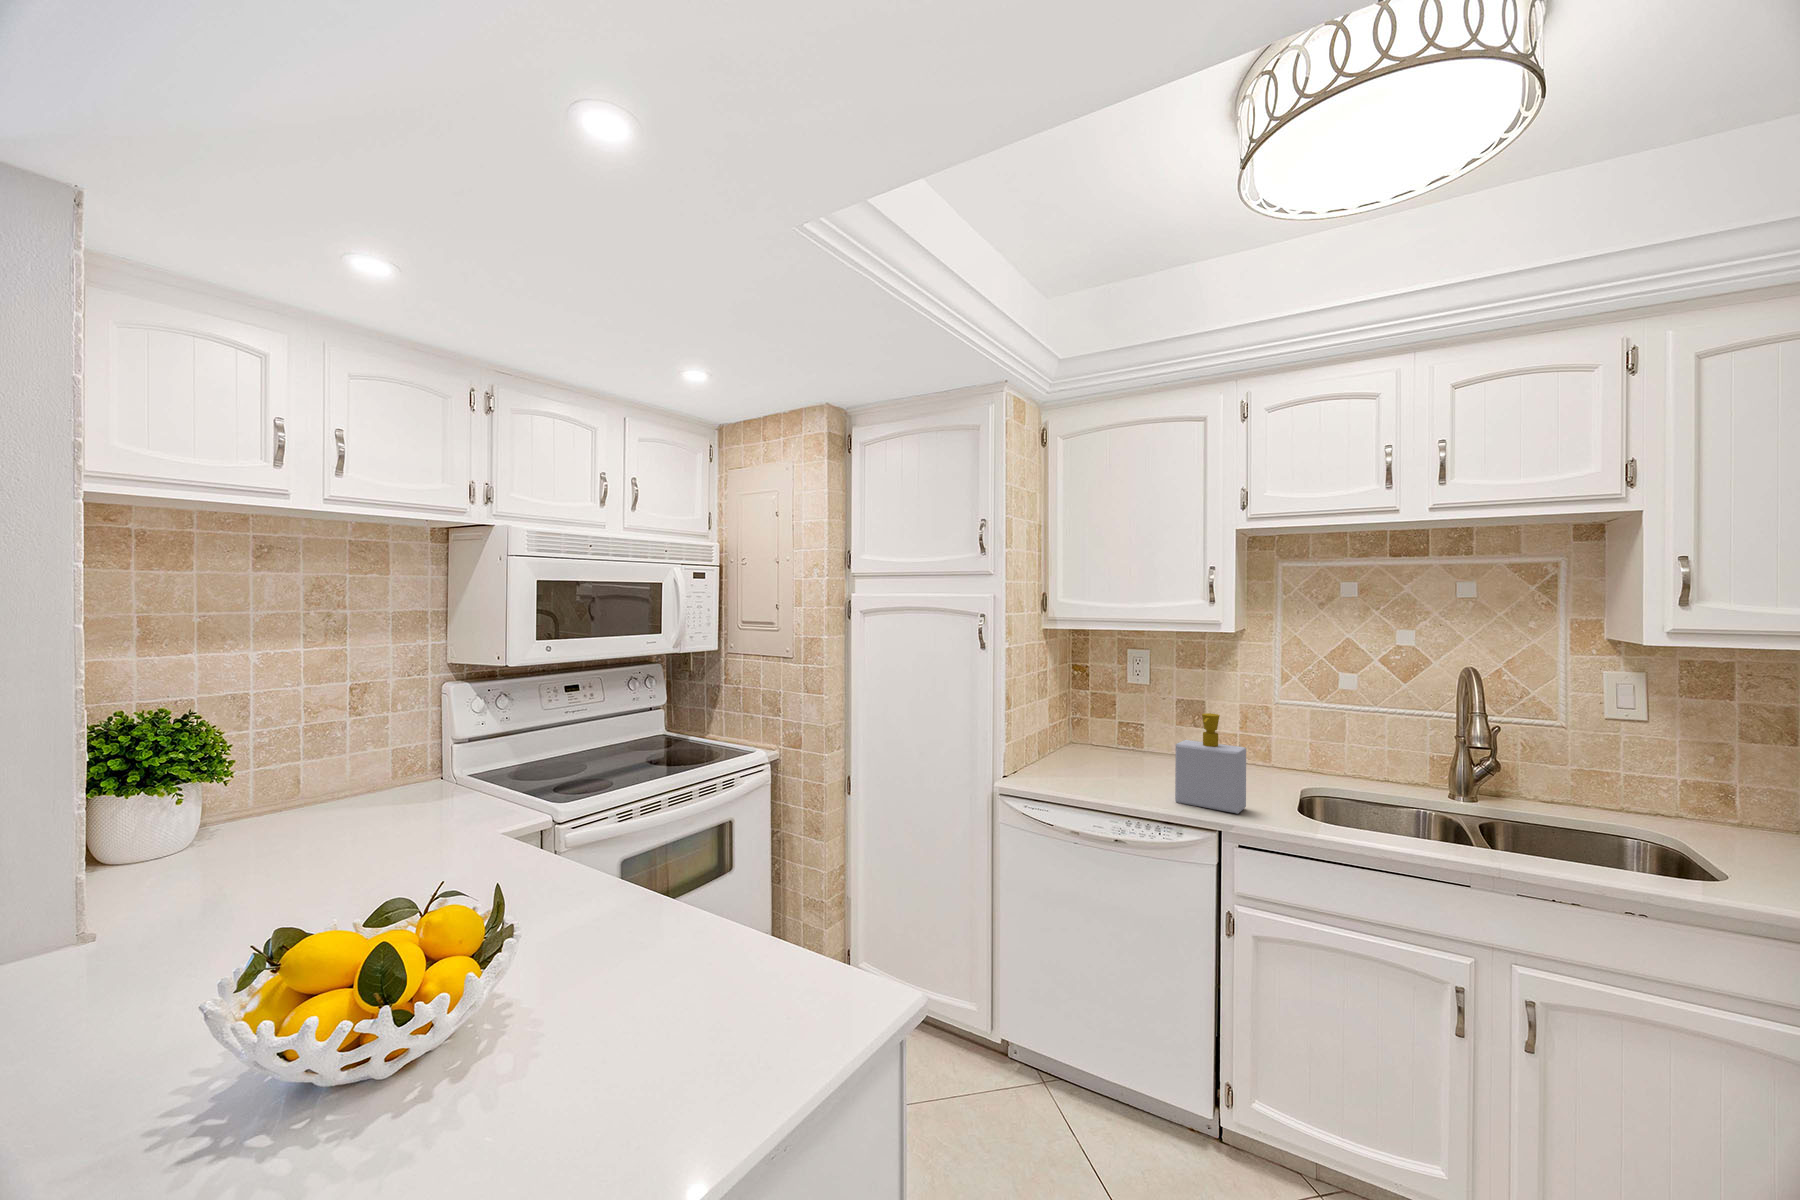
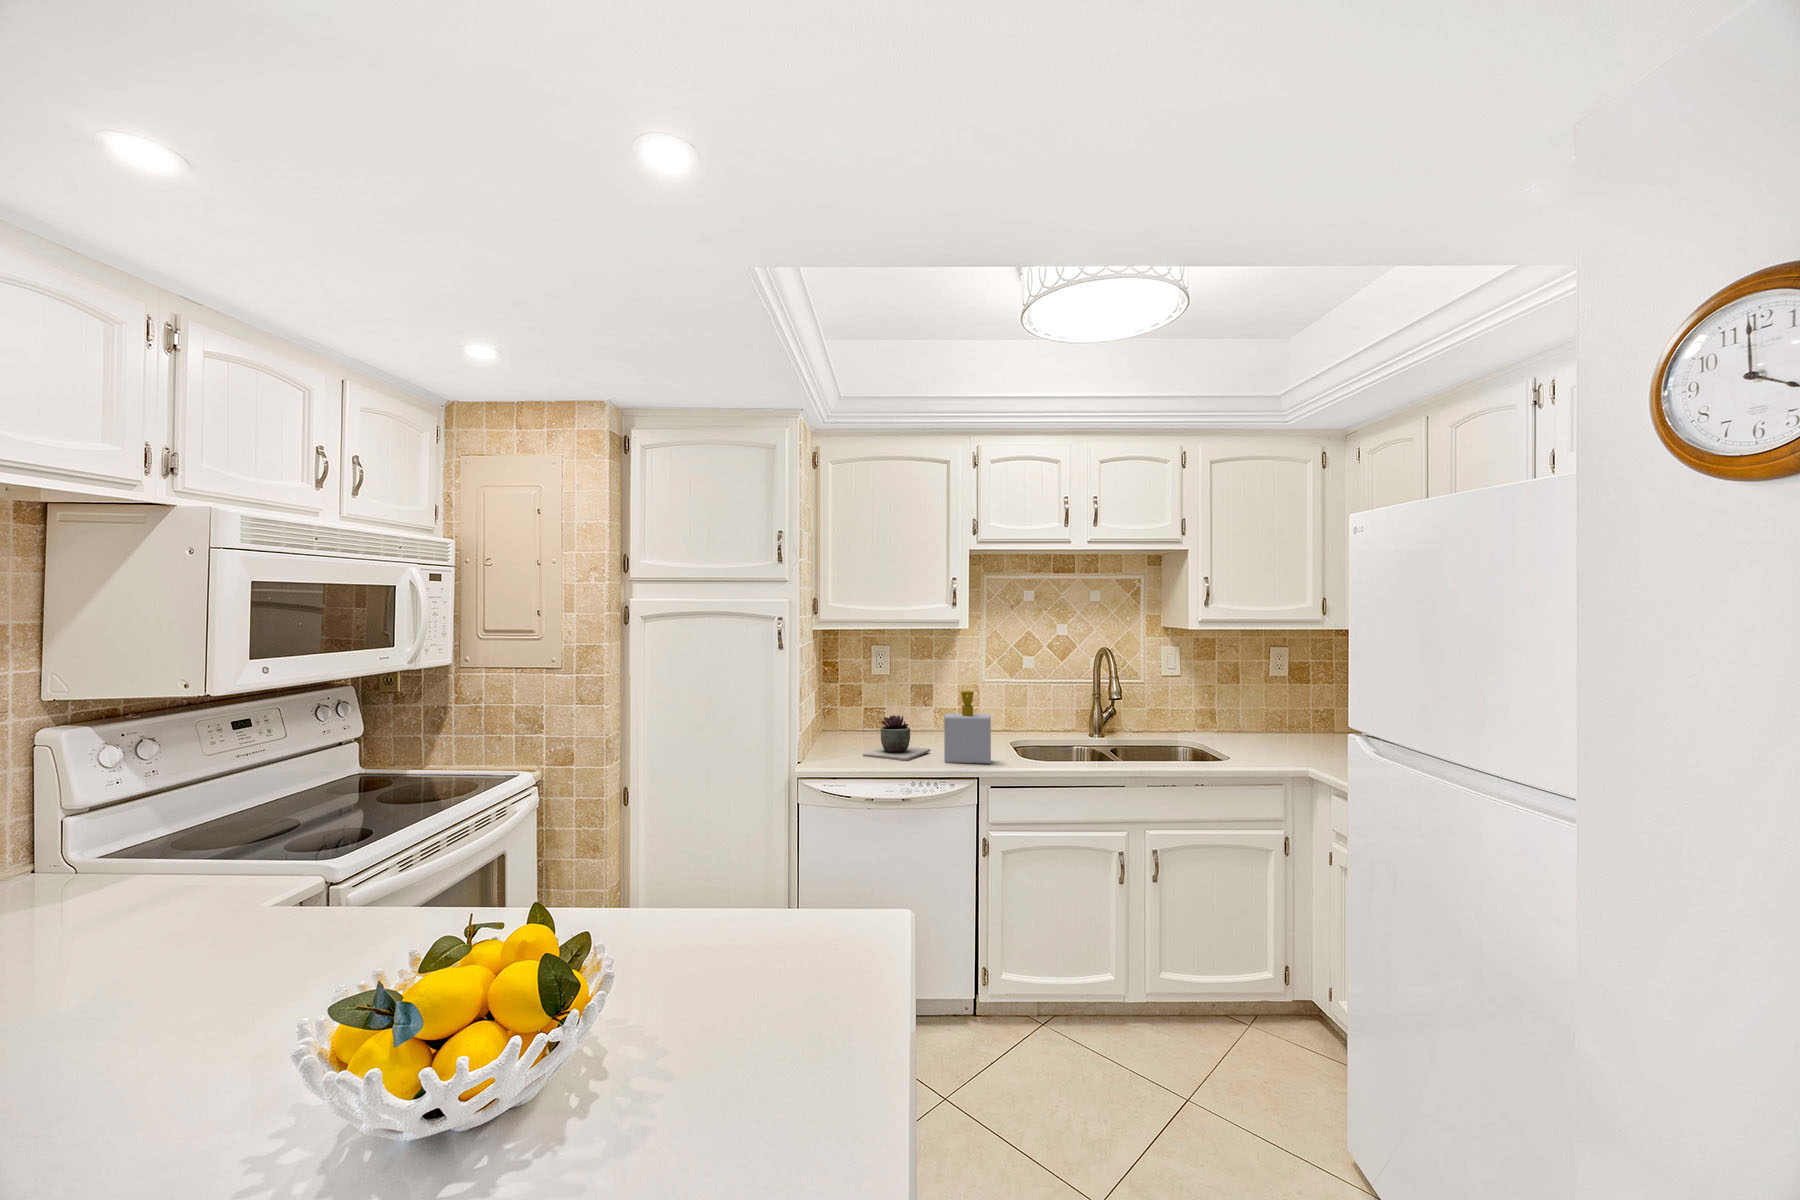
succulent plant: none [1082,734,1175,793] -> present [863,715,931,761]

